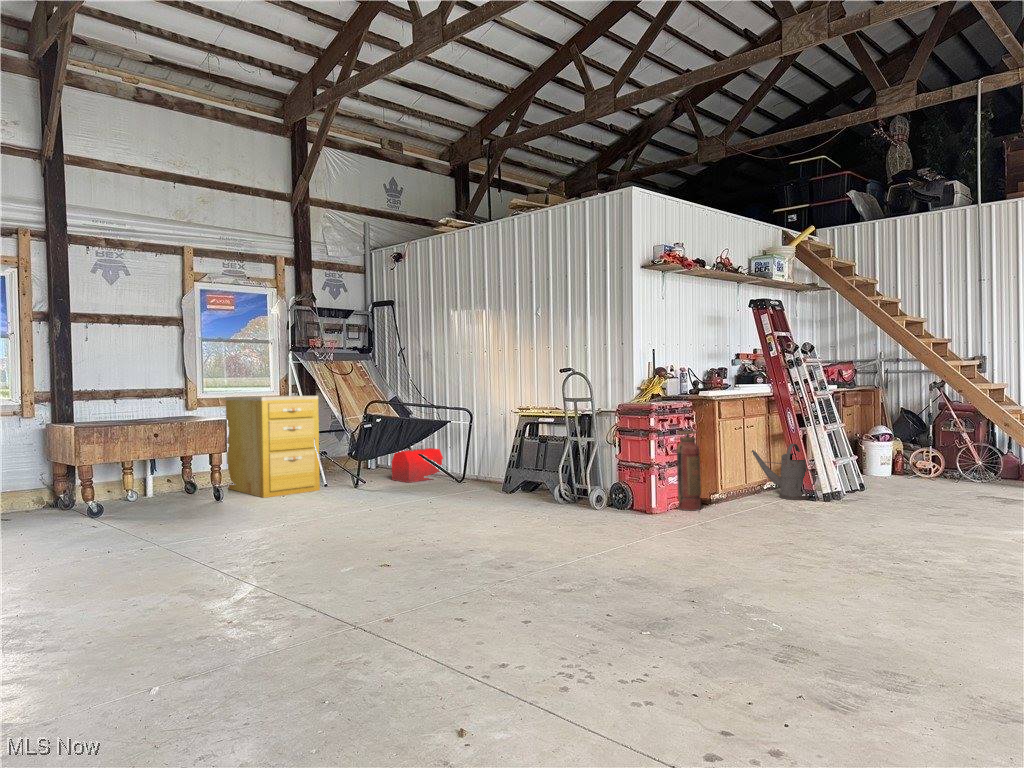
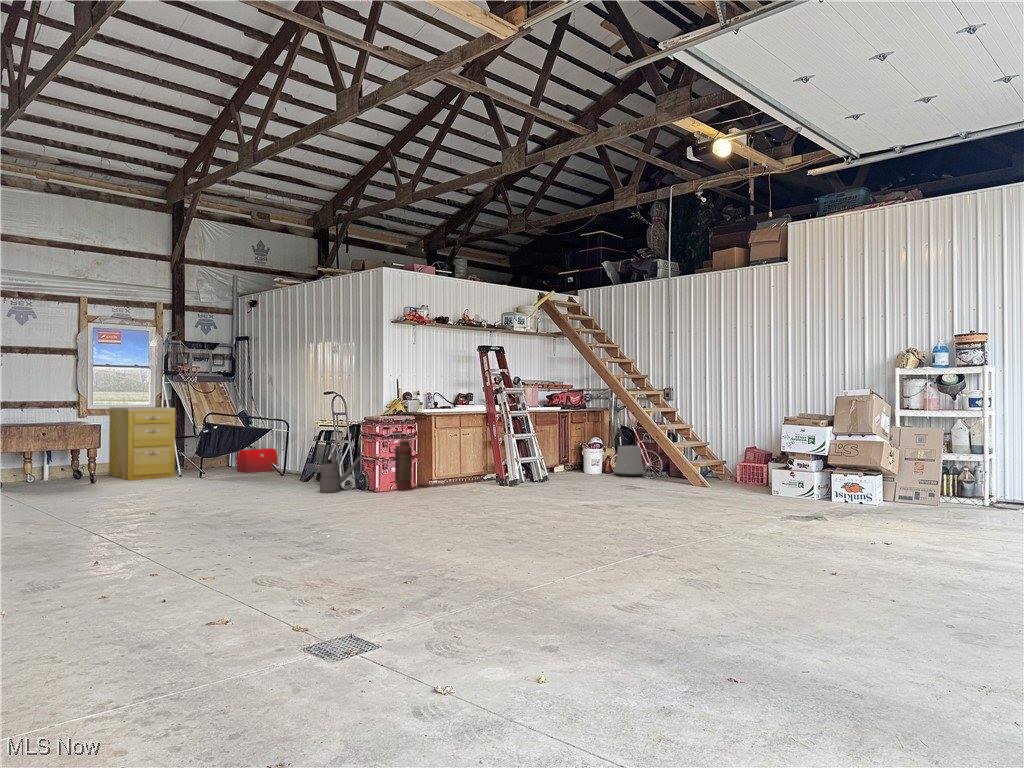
stool: none [924,436,974,481] -> present [614,446,644,477]
watering can: present [752,444,816,500] -> present [314,452,361,493]

